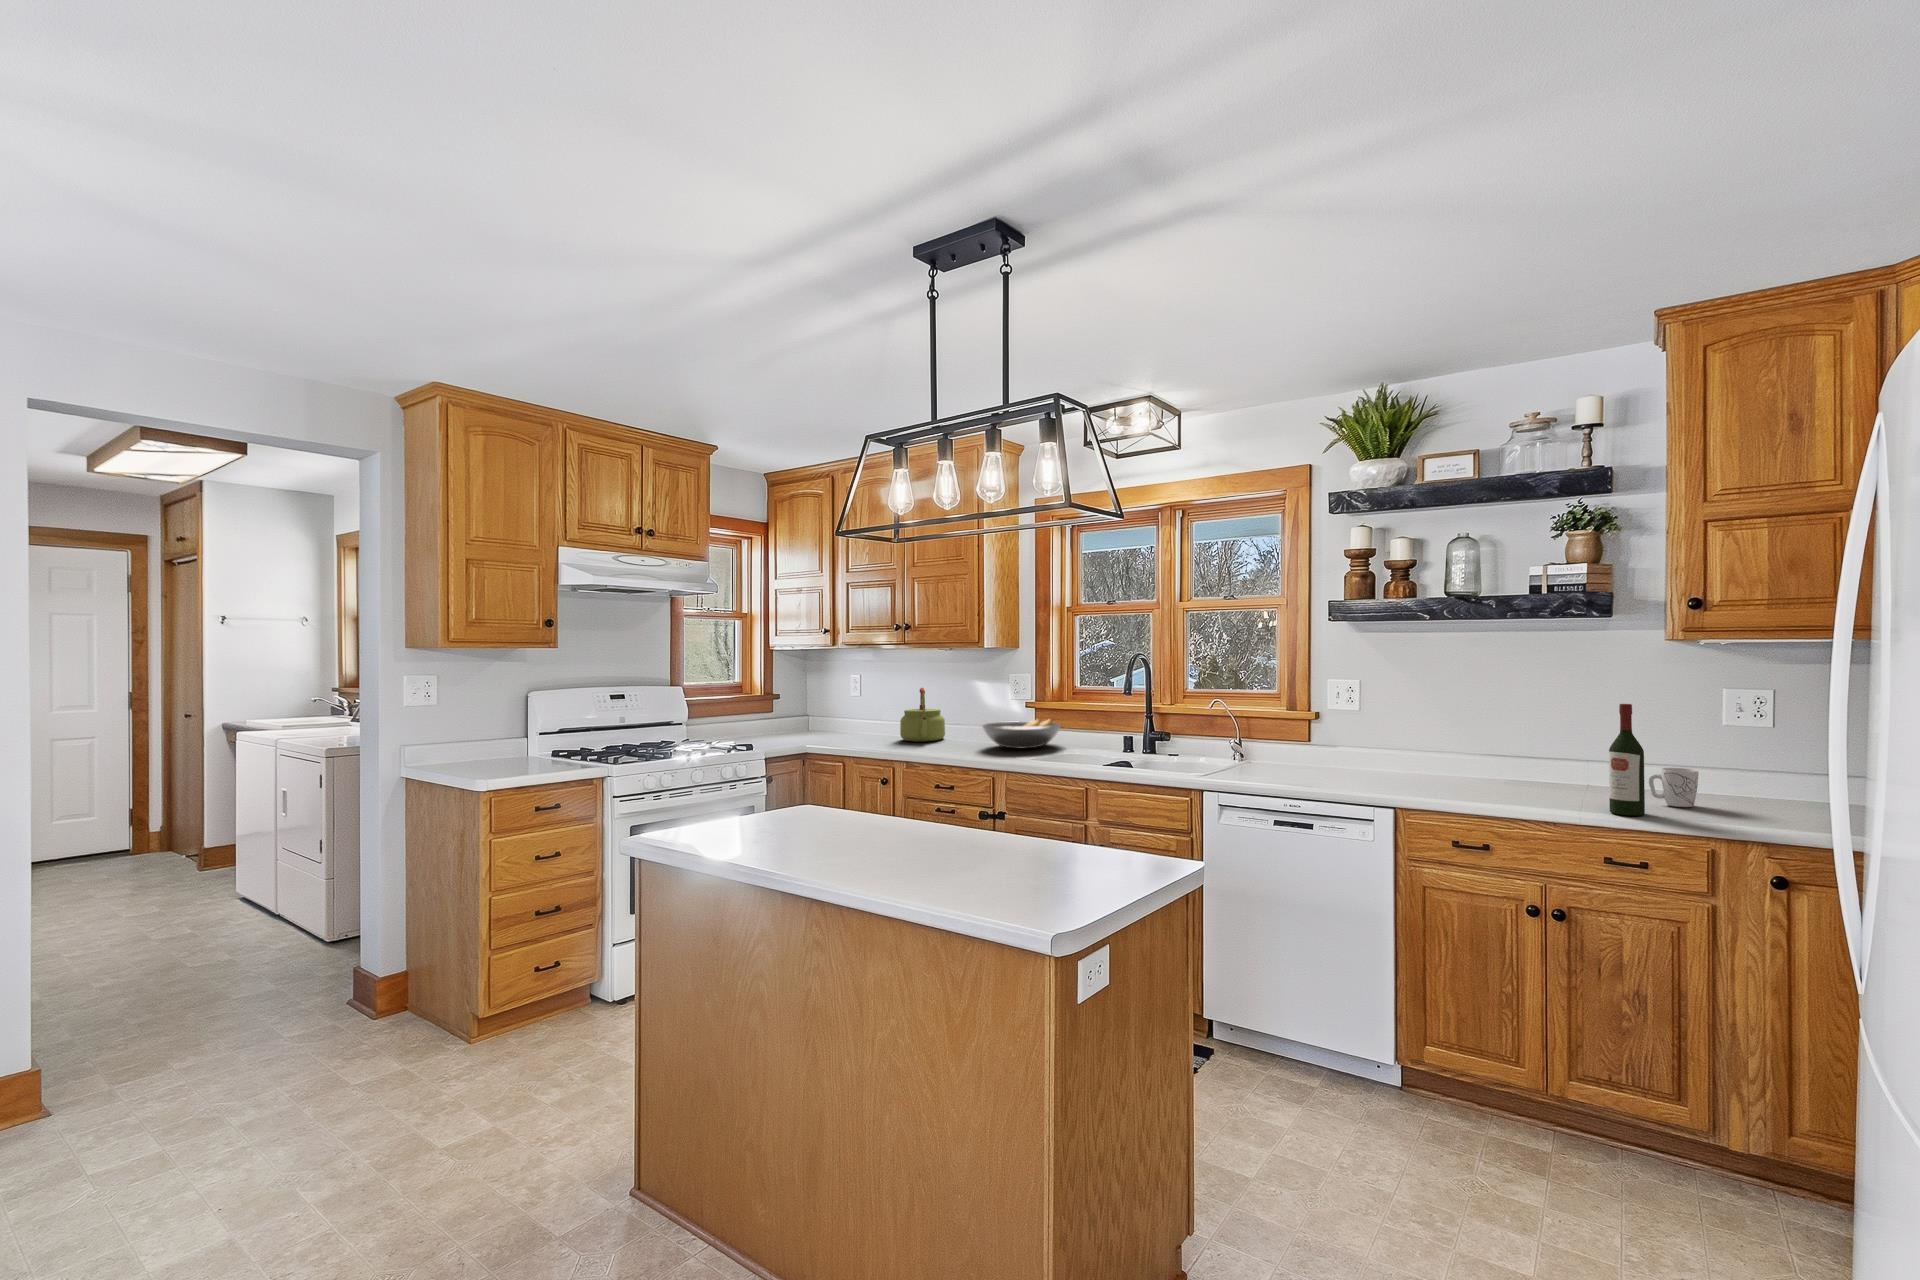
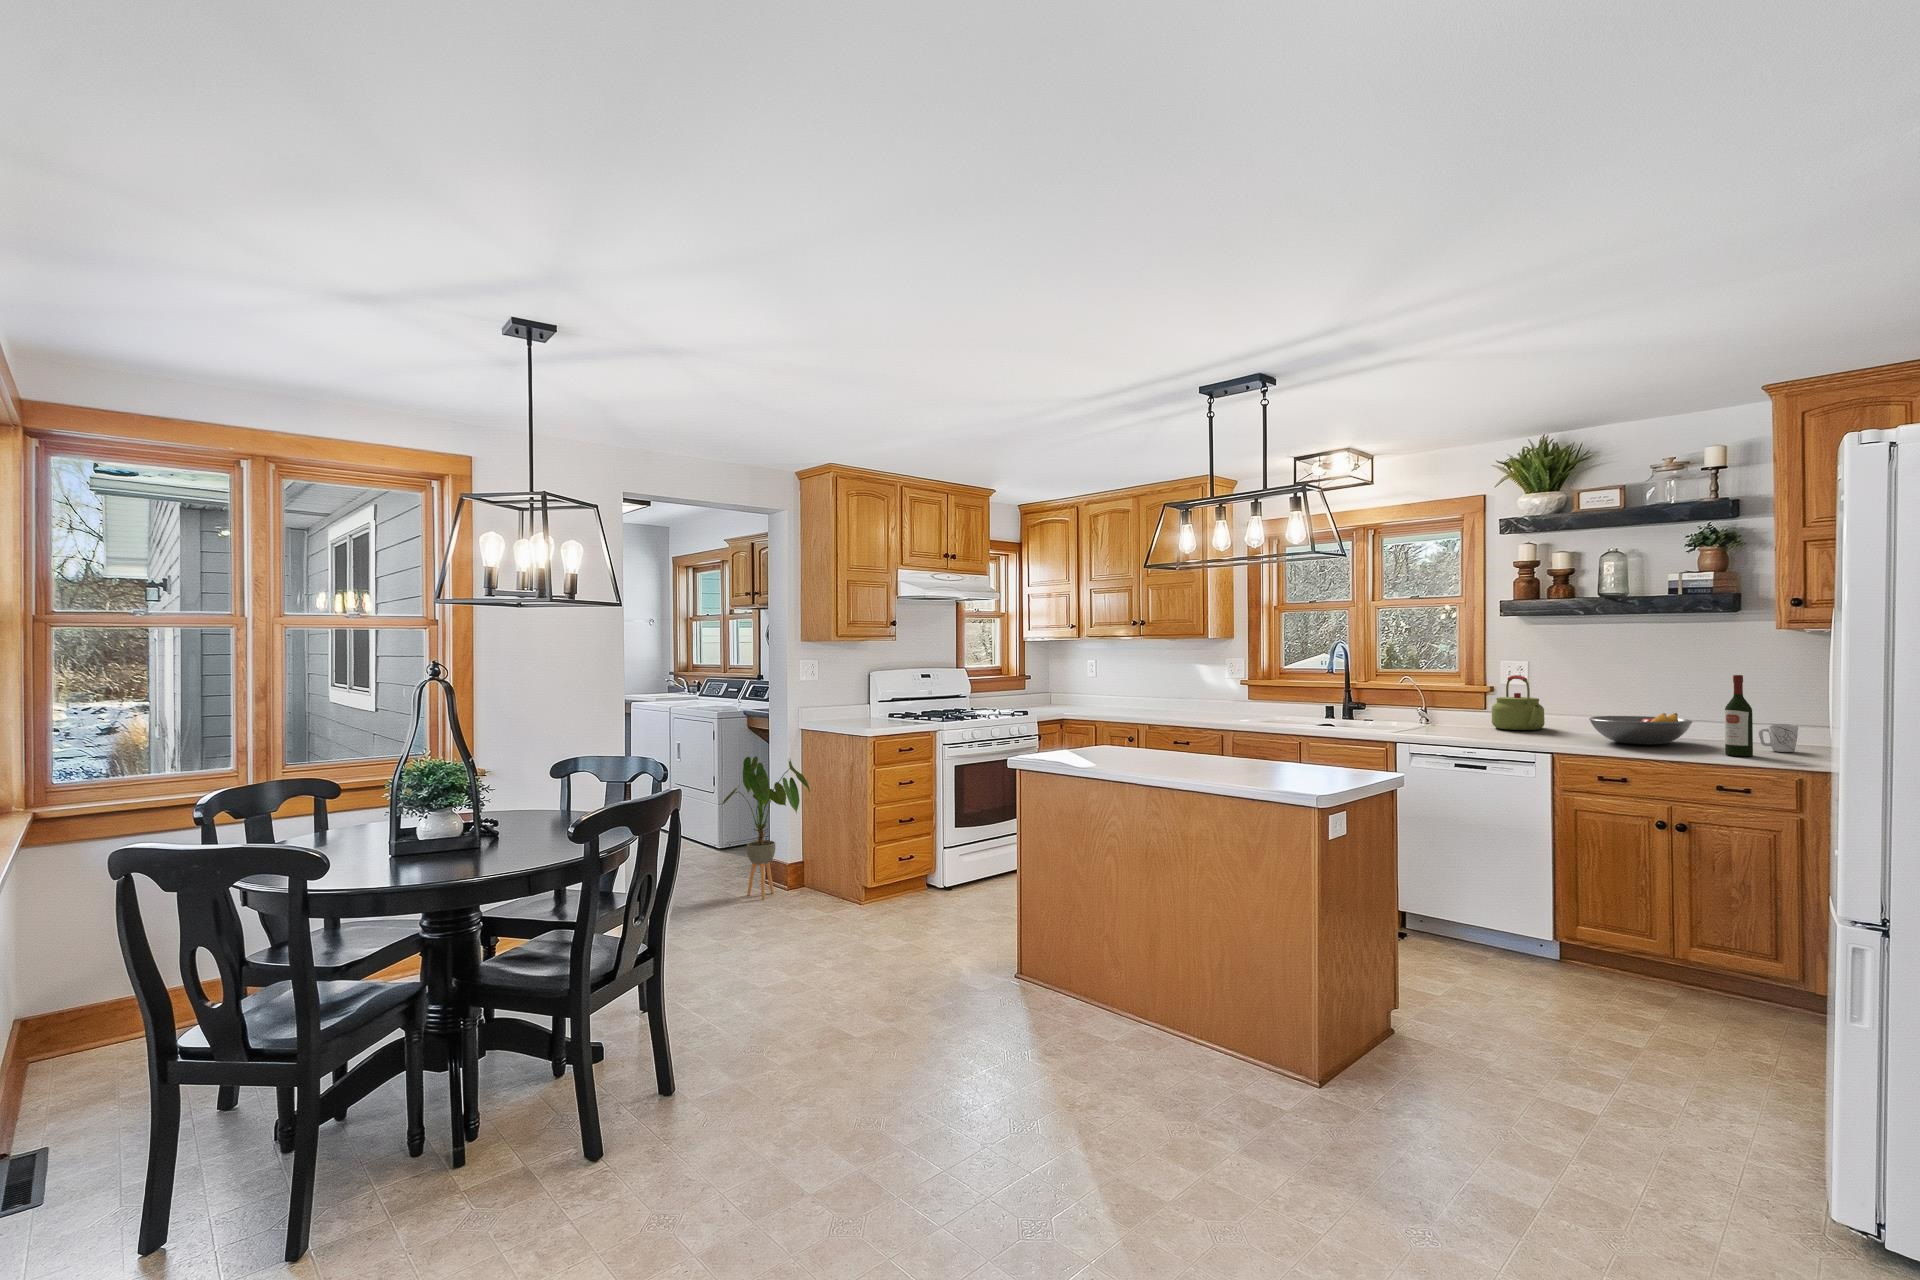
kettle: present [900,688,945,742] -> present [1492,675,1545,730]
fruit bowl: present [983,719,1061,749] -> present [1589,713,1692,745]
house plant: none [271,823,416,1030] -> present [723,756,810,899]

